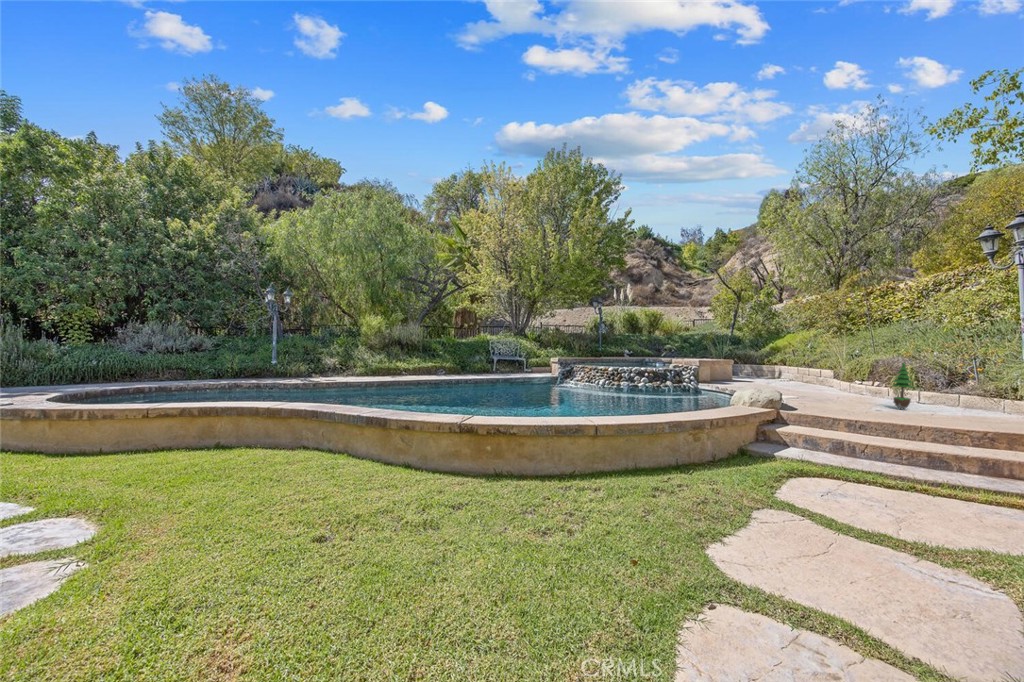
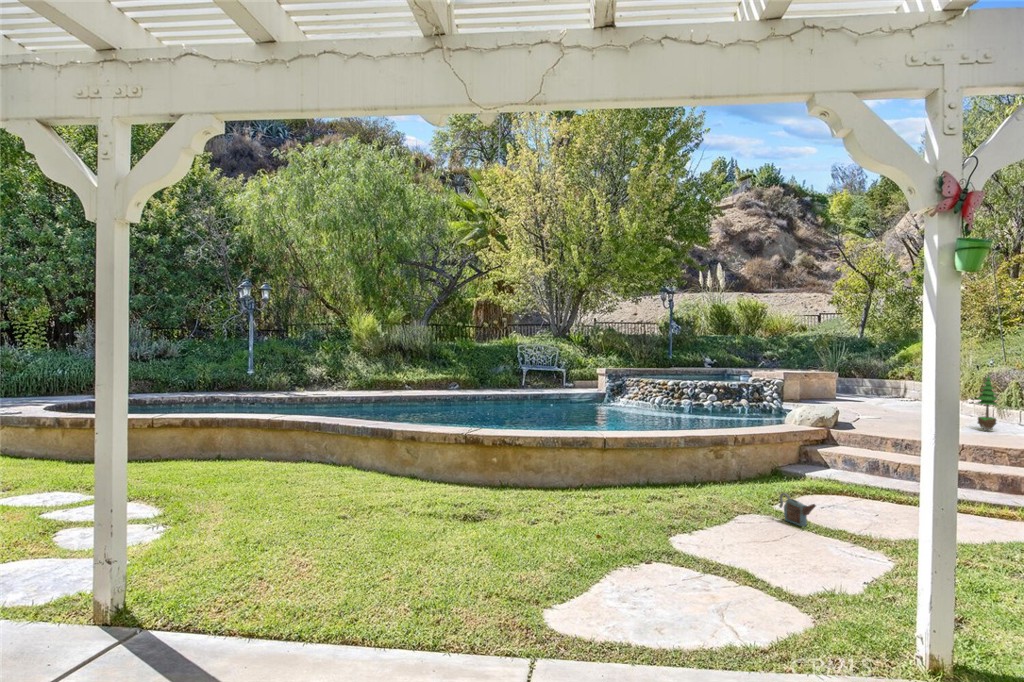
watering can: none [798,489,855,529] -> present [779,493,816,526]

